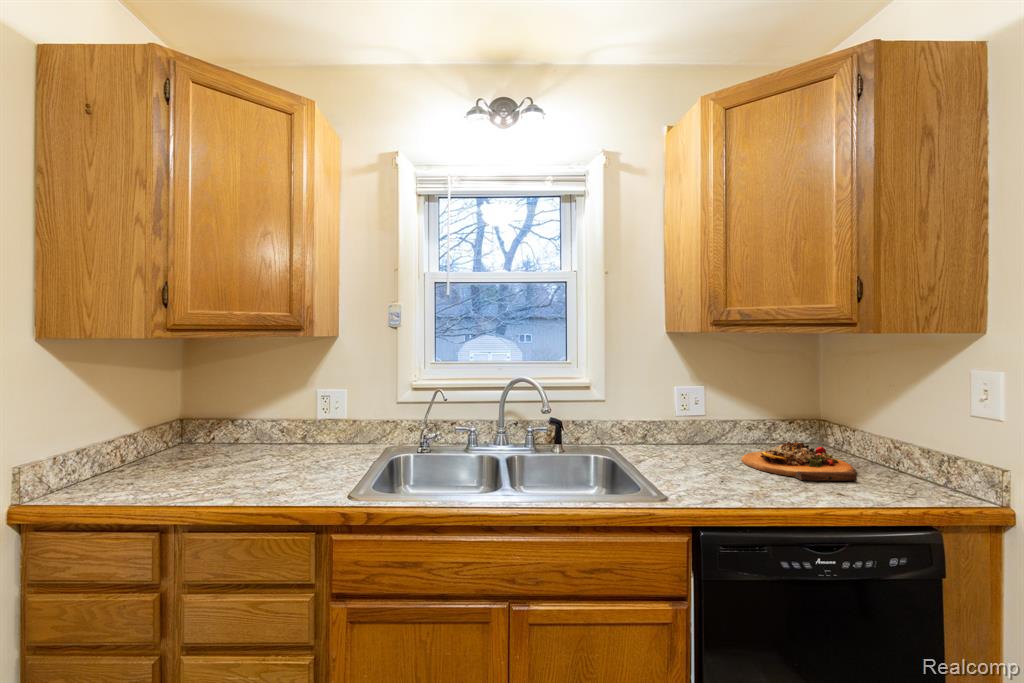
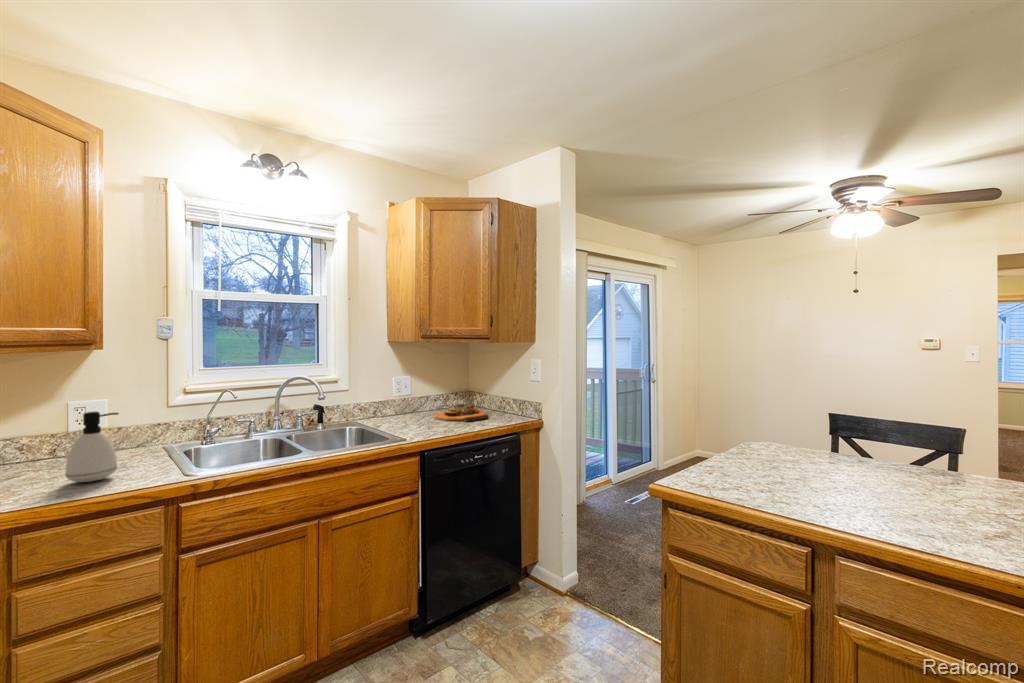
soap dispenser: none [259,403,305,482] -> present [65,412,118,482]

